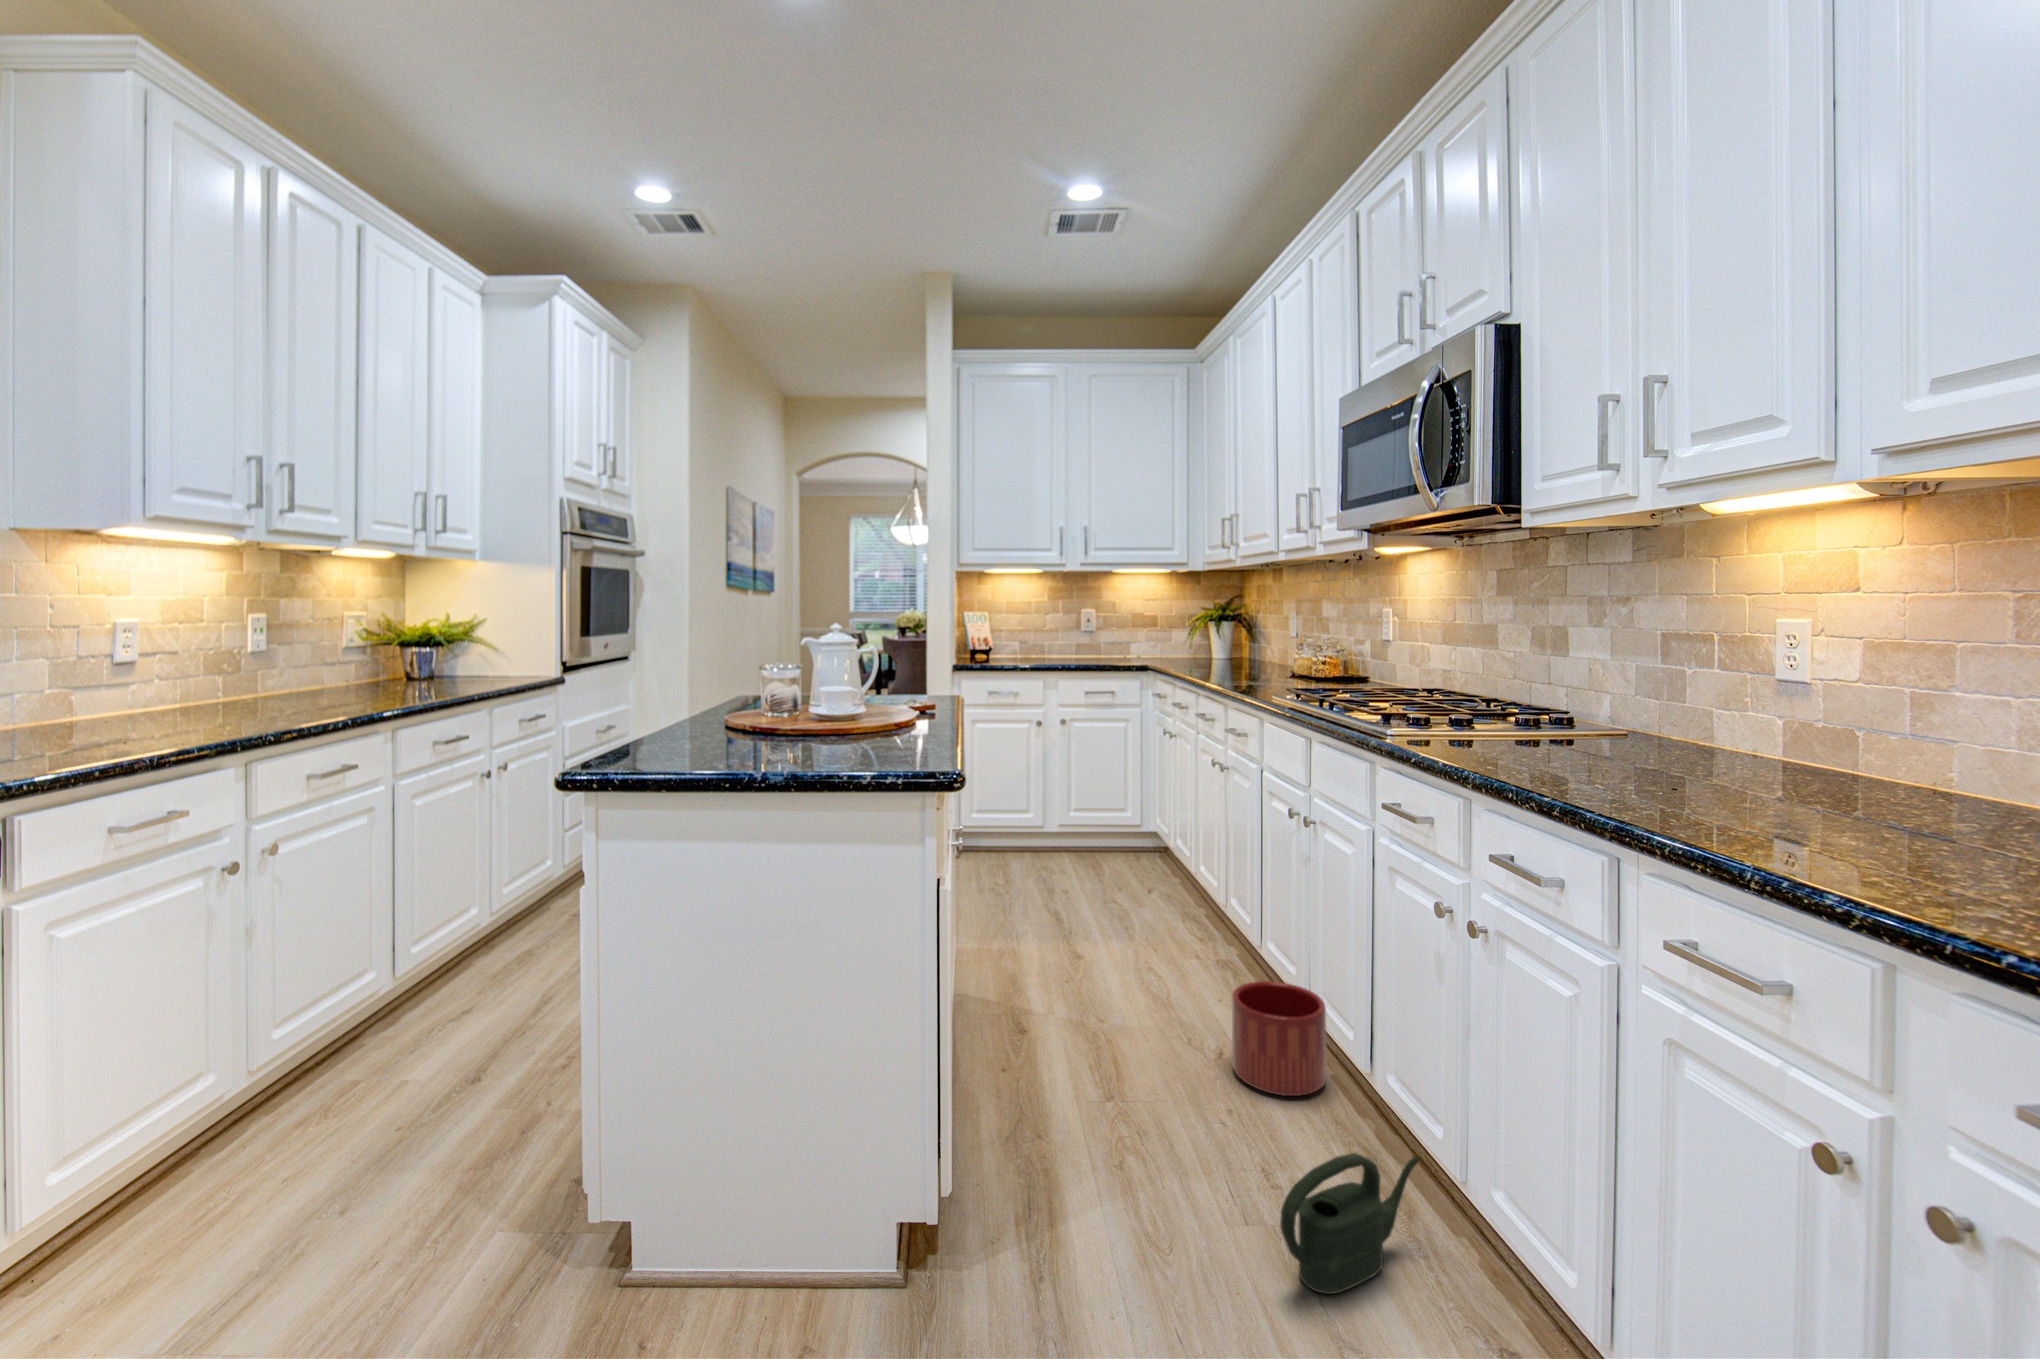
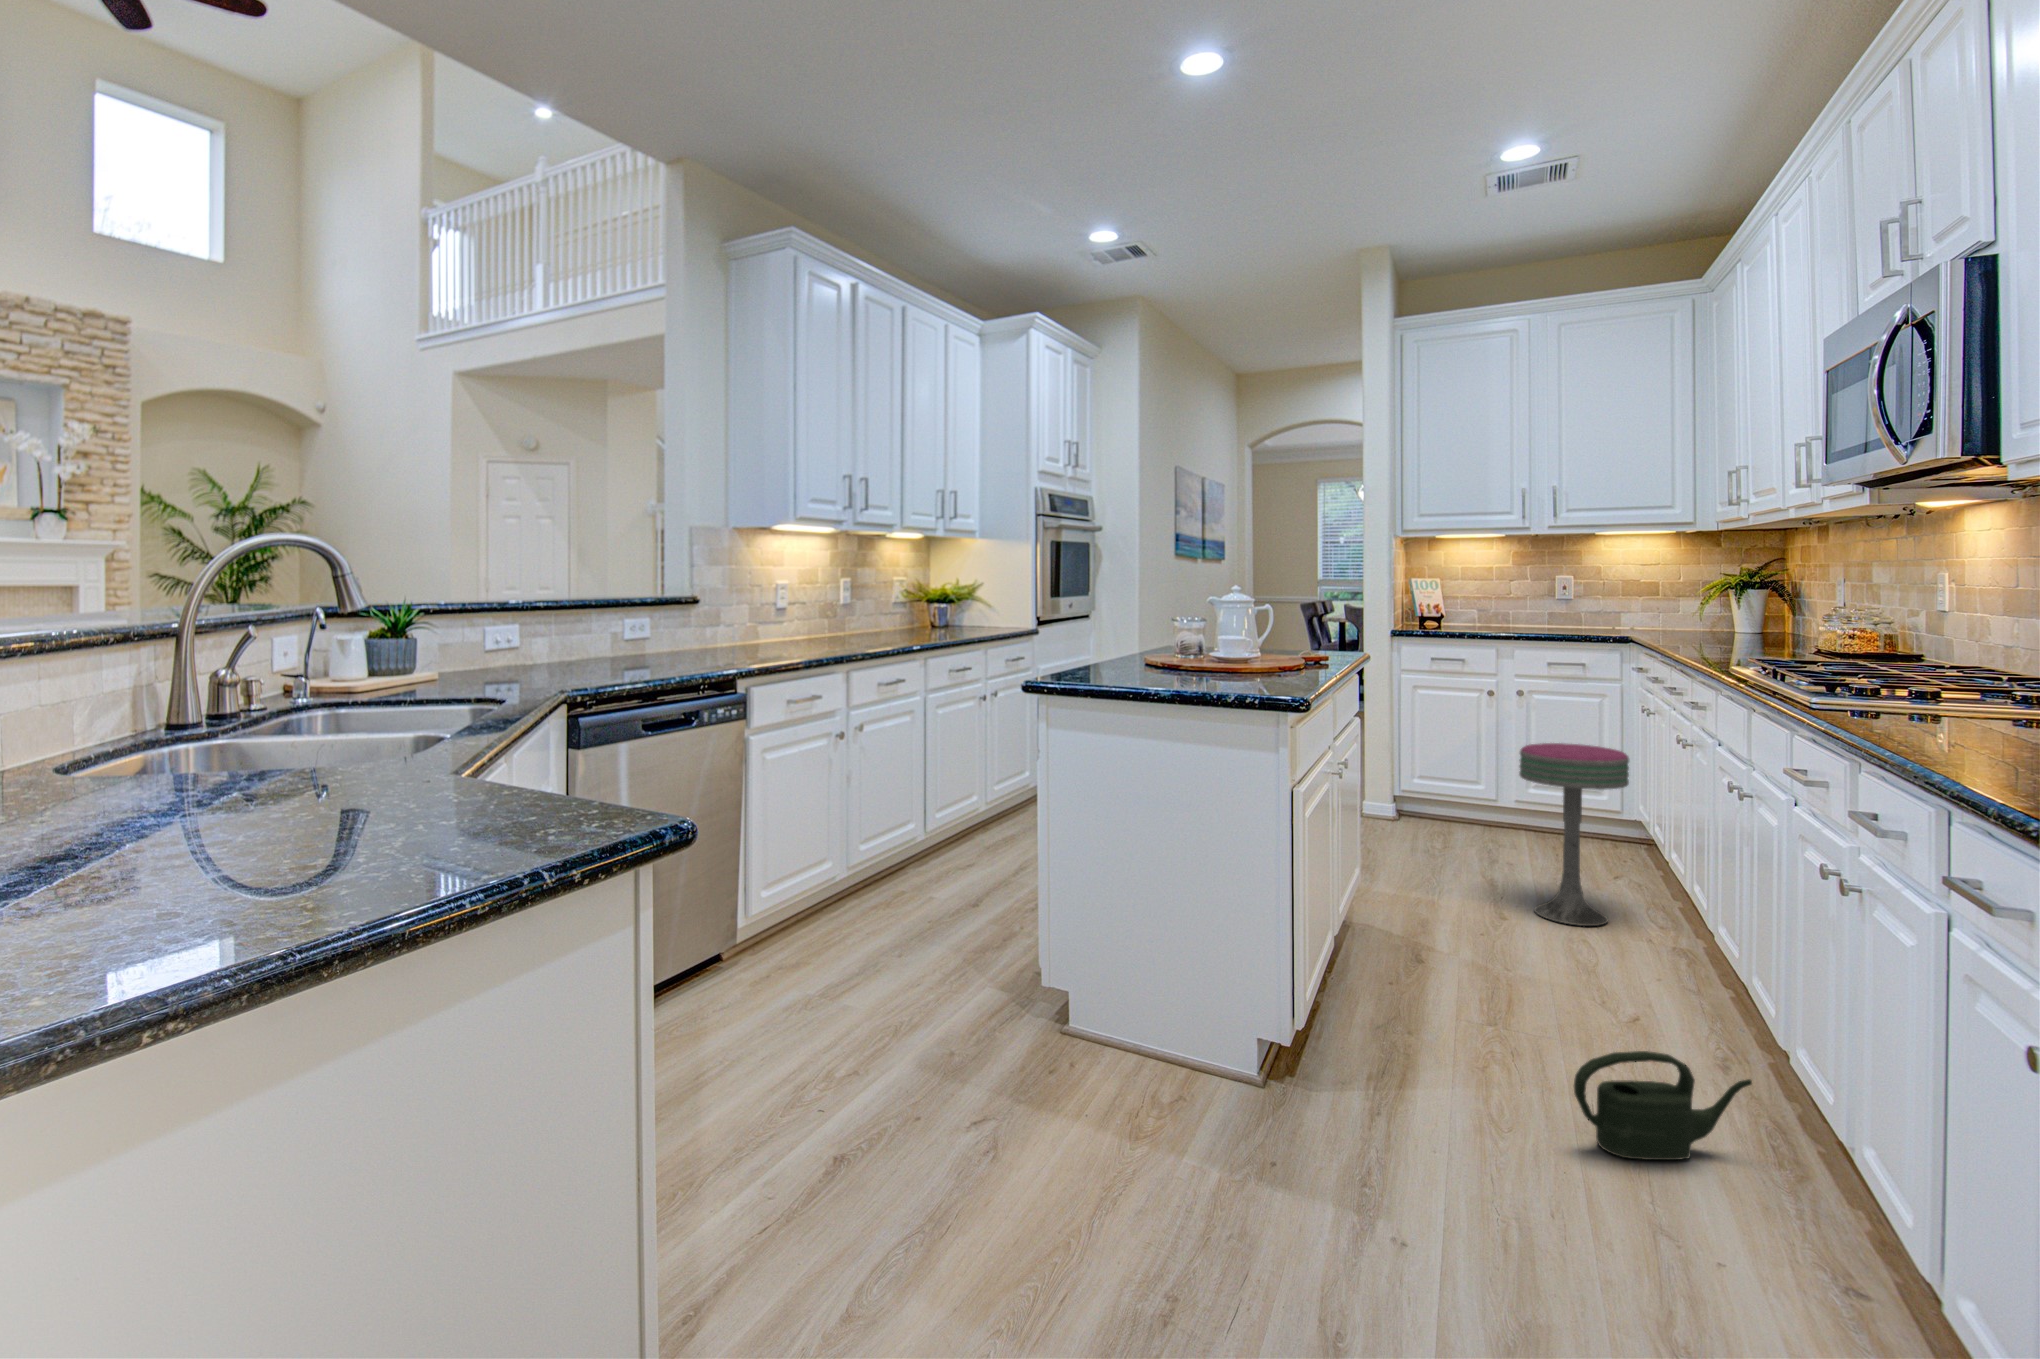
bar stool: none [1098,775,1190,957] -> present [1519,743,1629,926]
planter: present [1232,981,1326,1096] -> none [1615,939,1725,1047]

